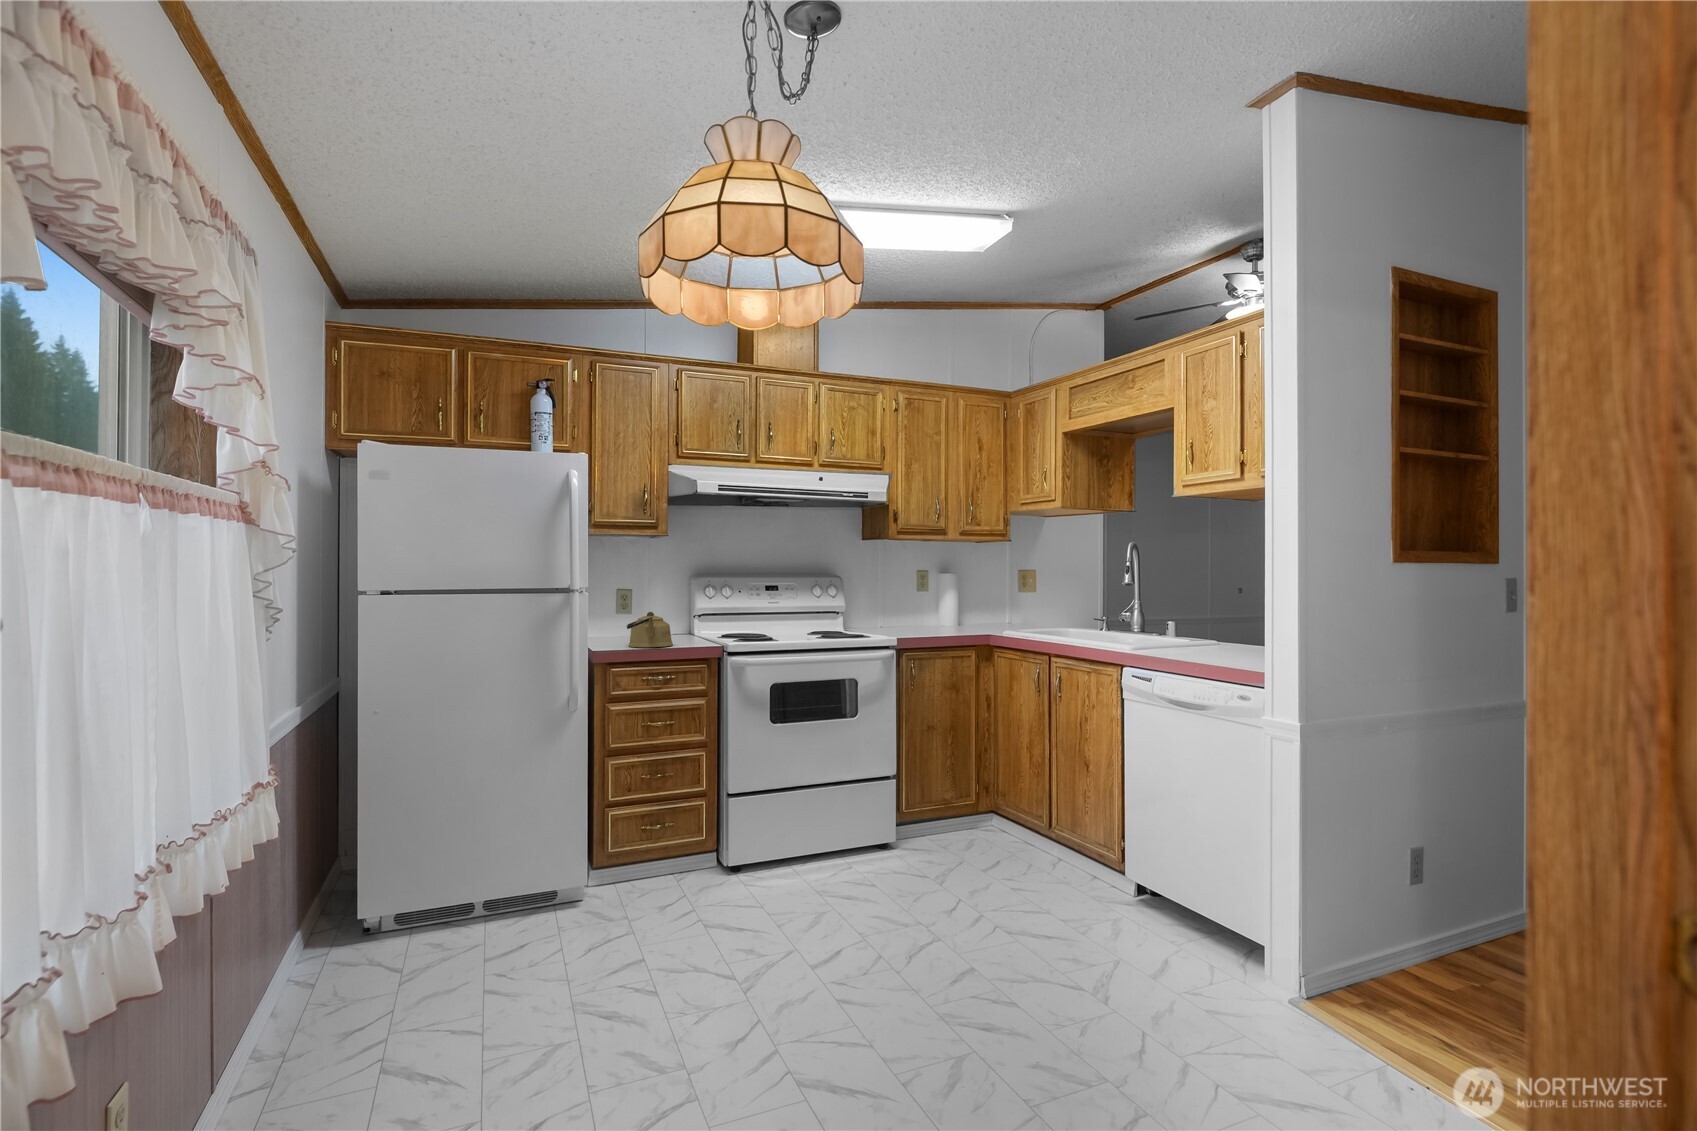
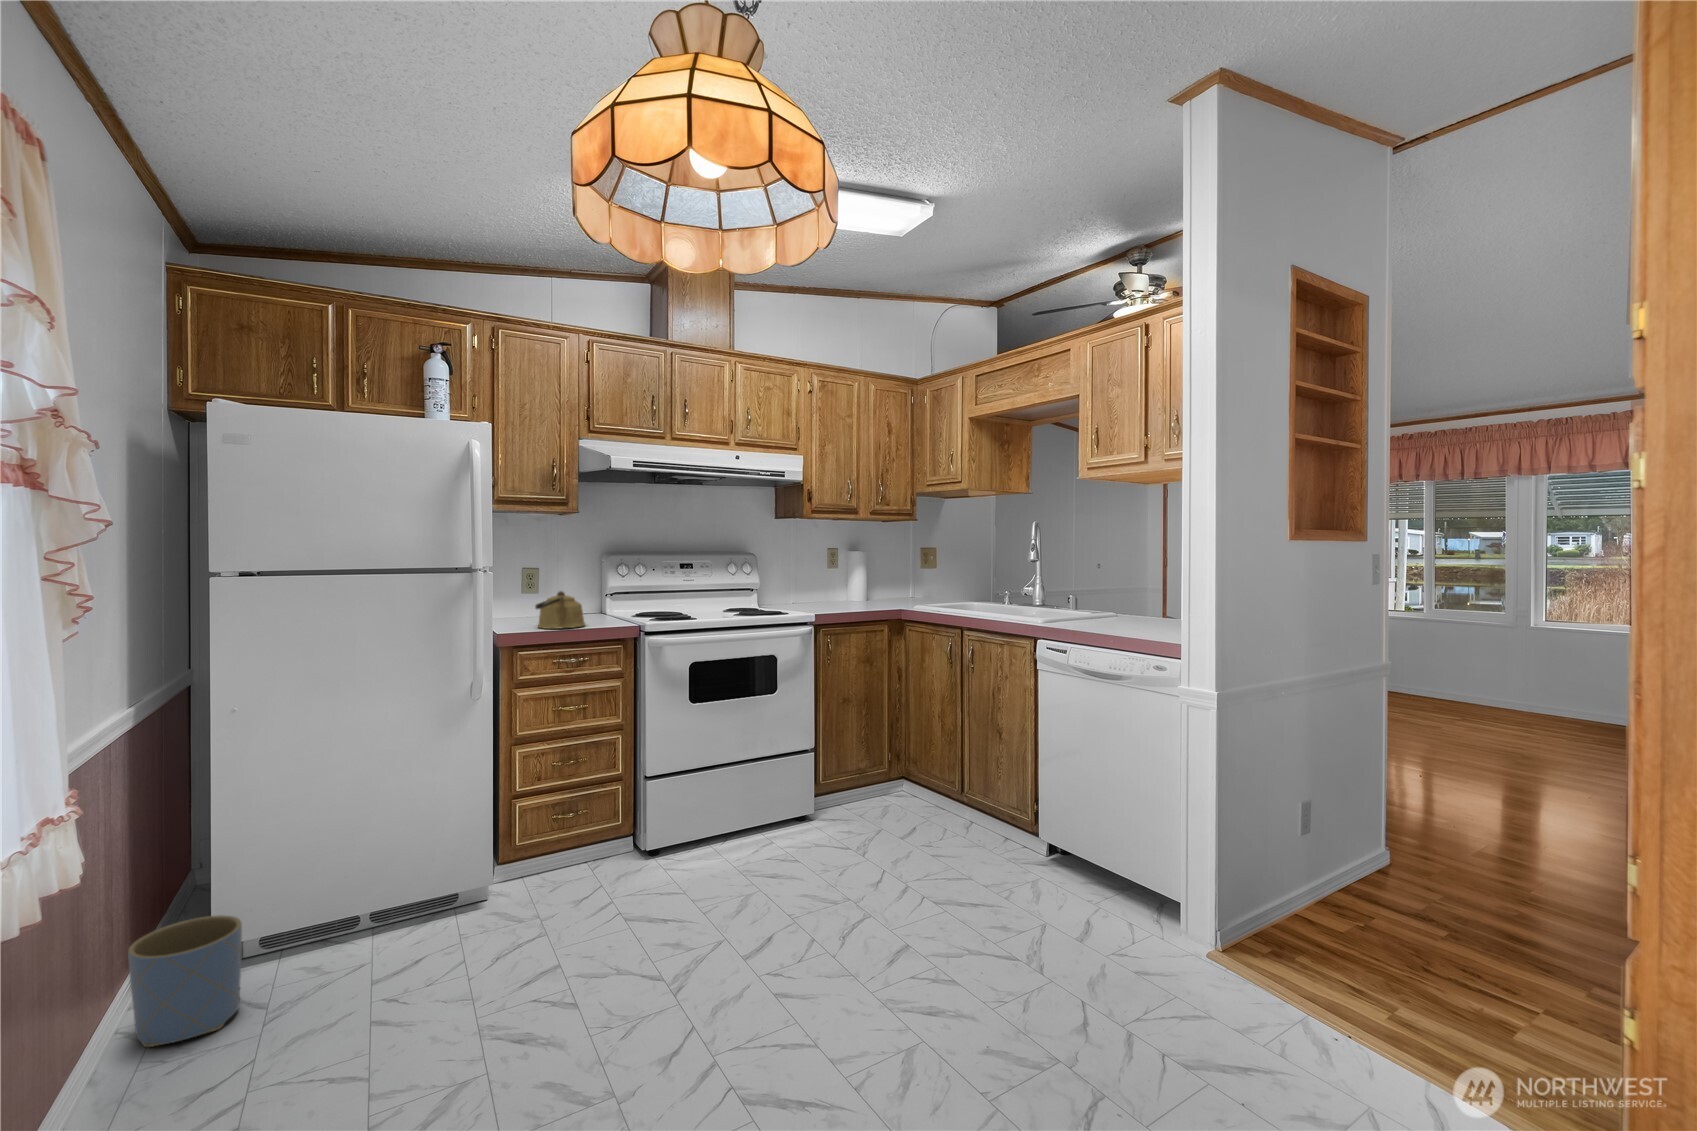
planter: none [297,888,381,991] -> present [128,915,242,1047]

